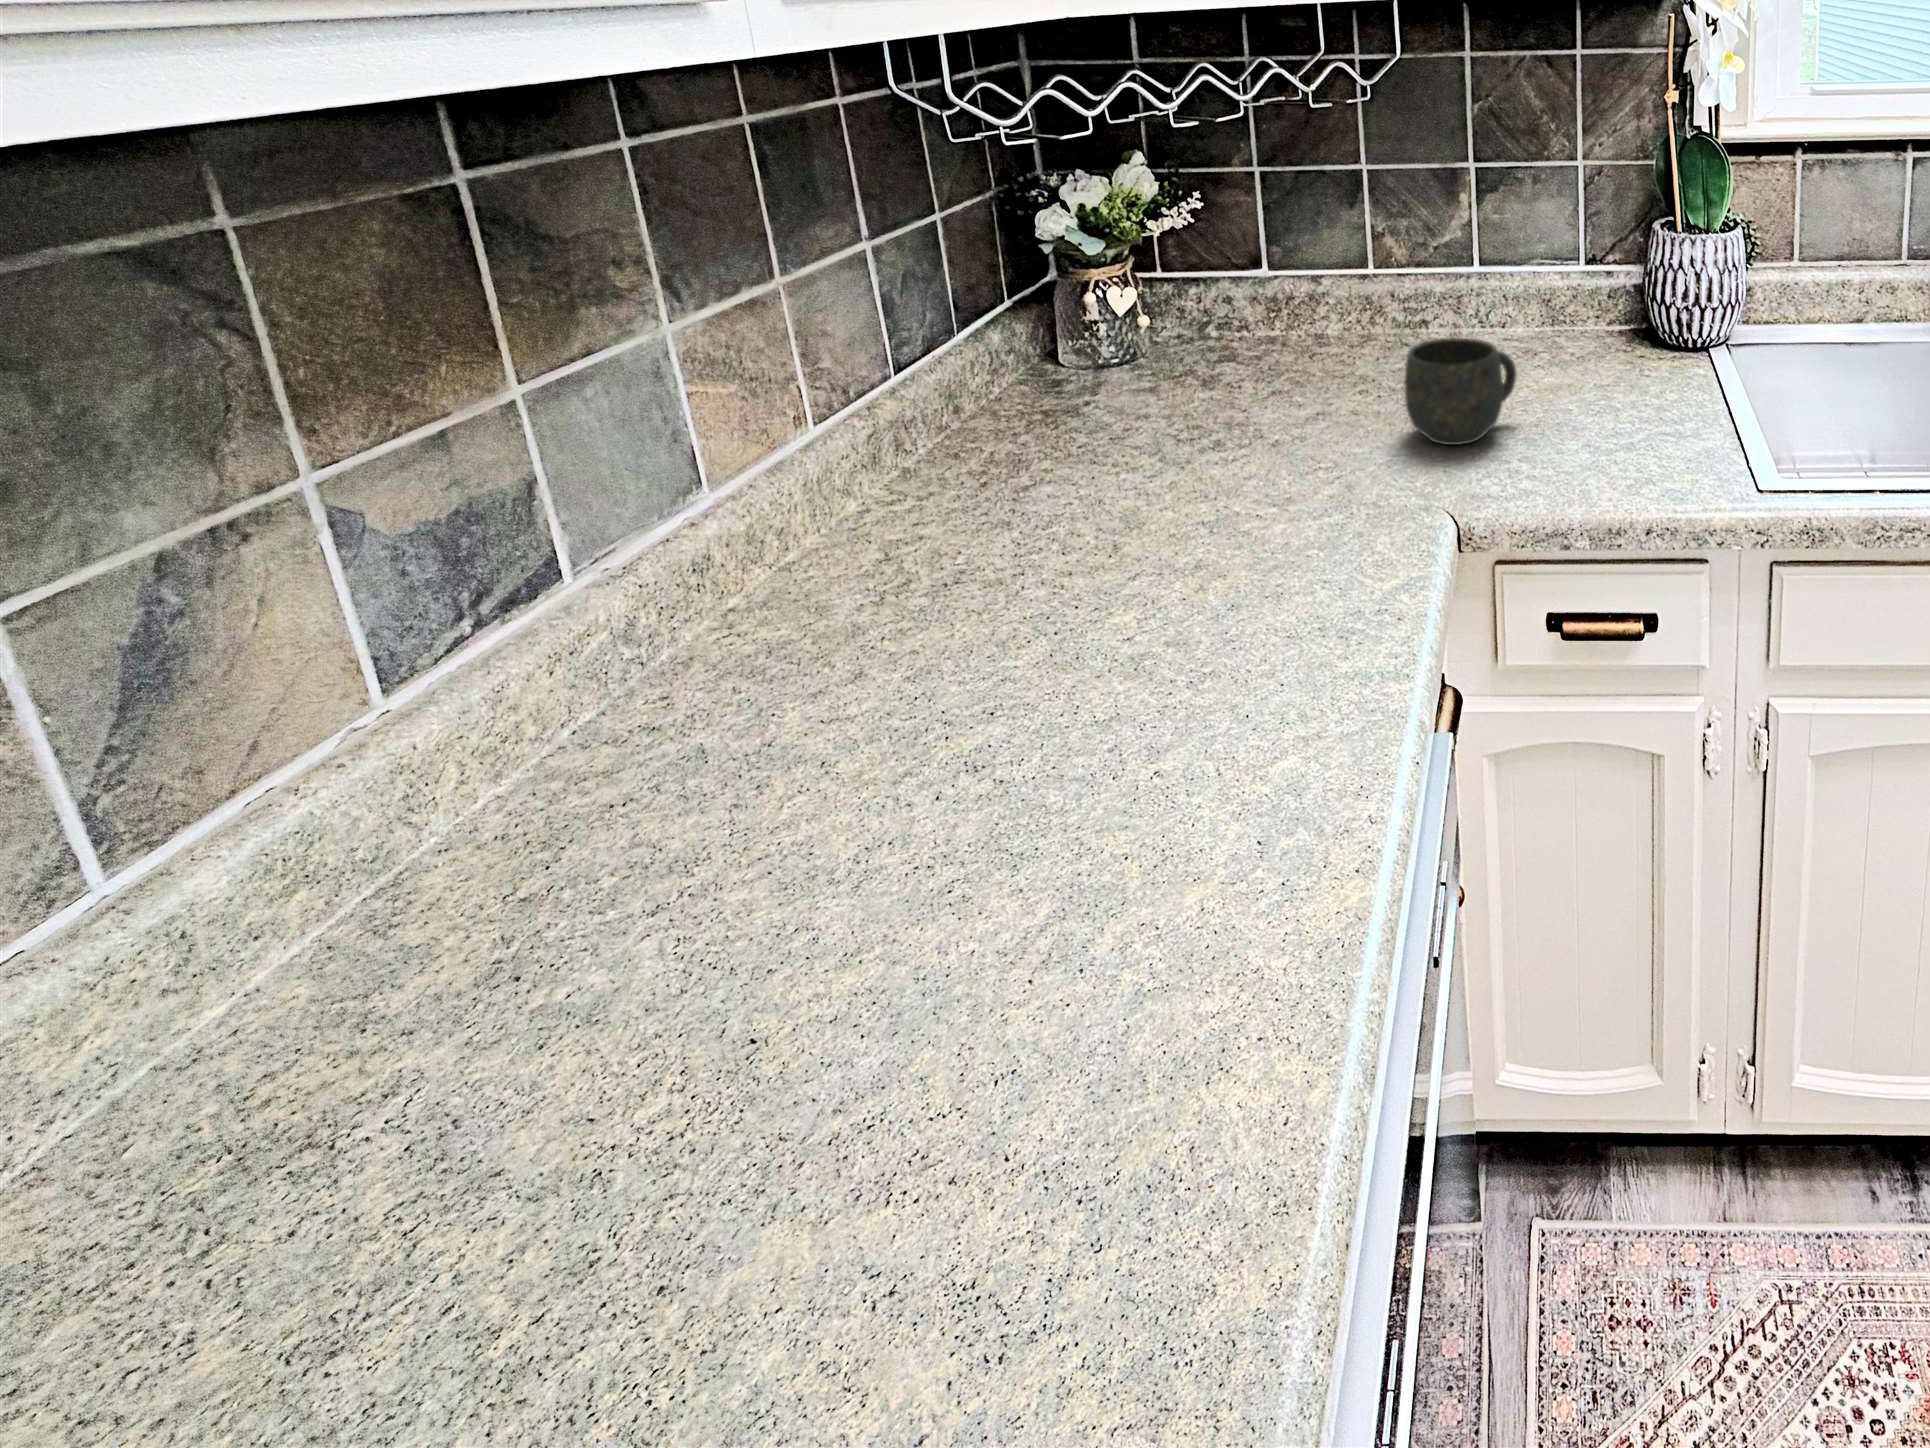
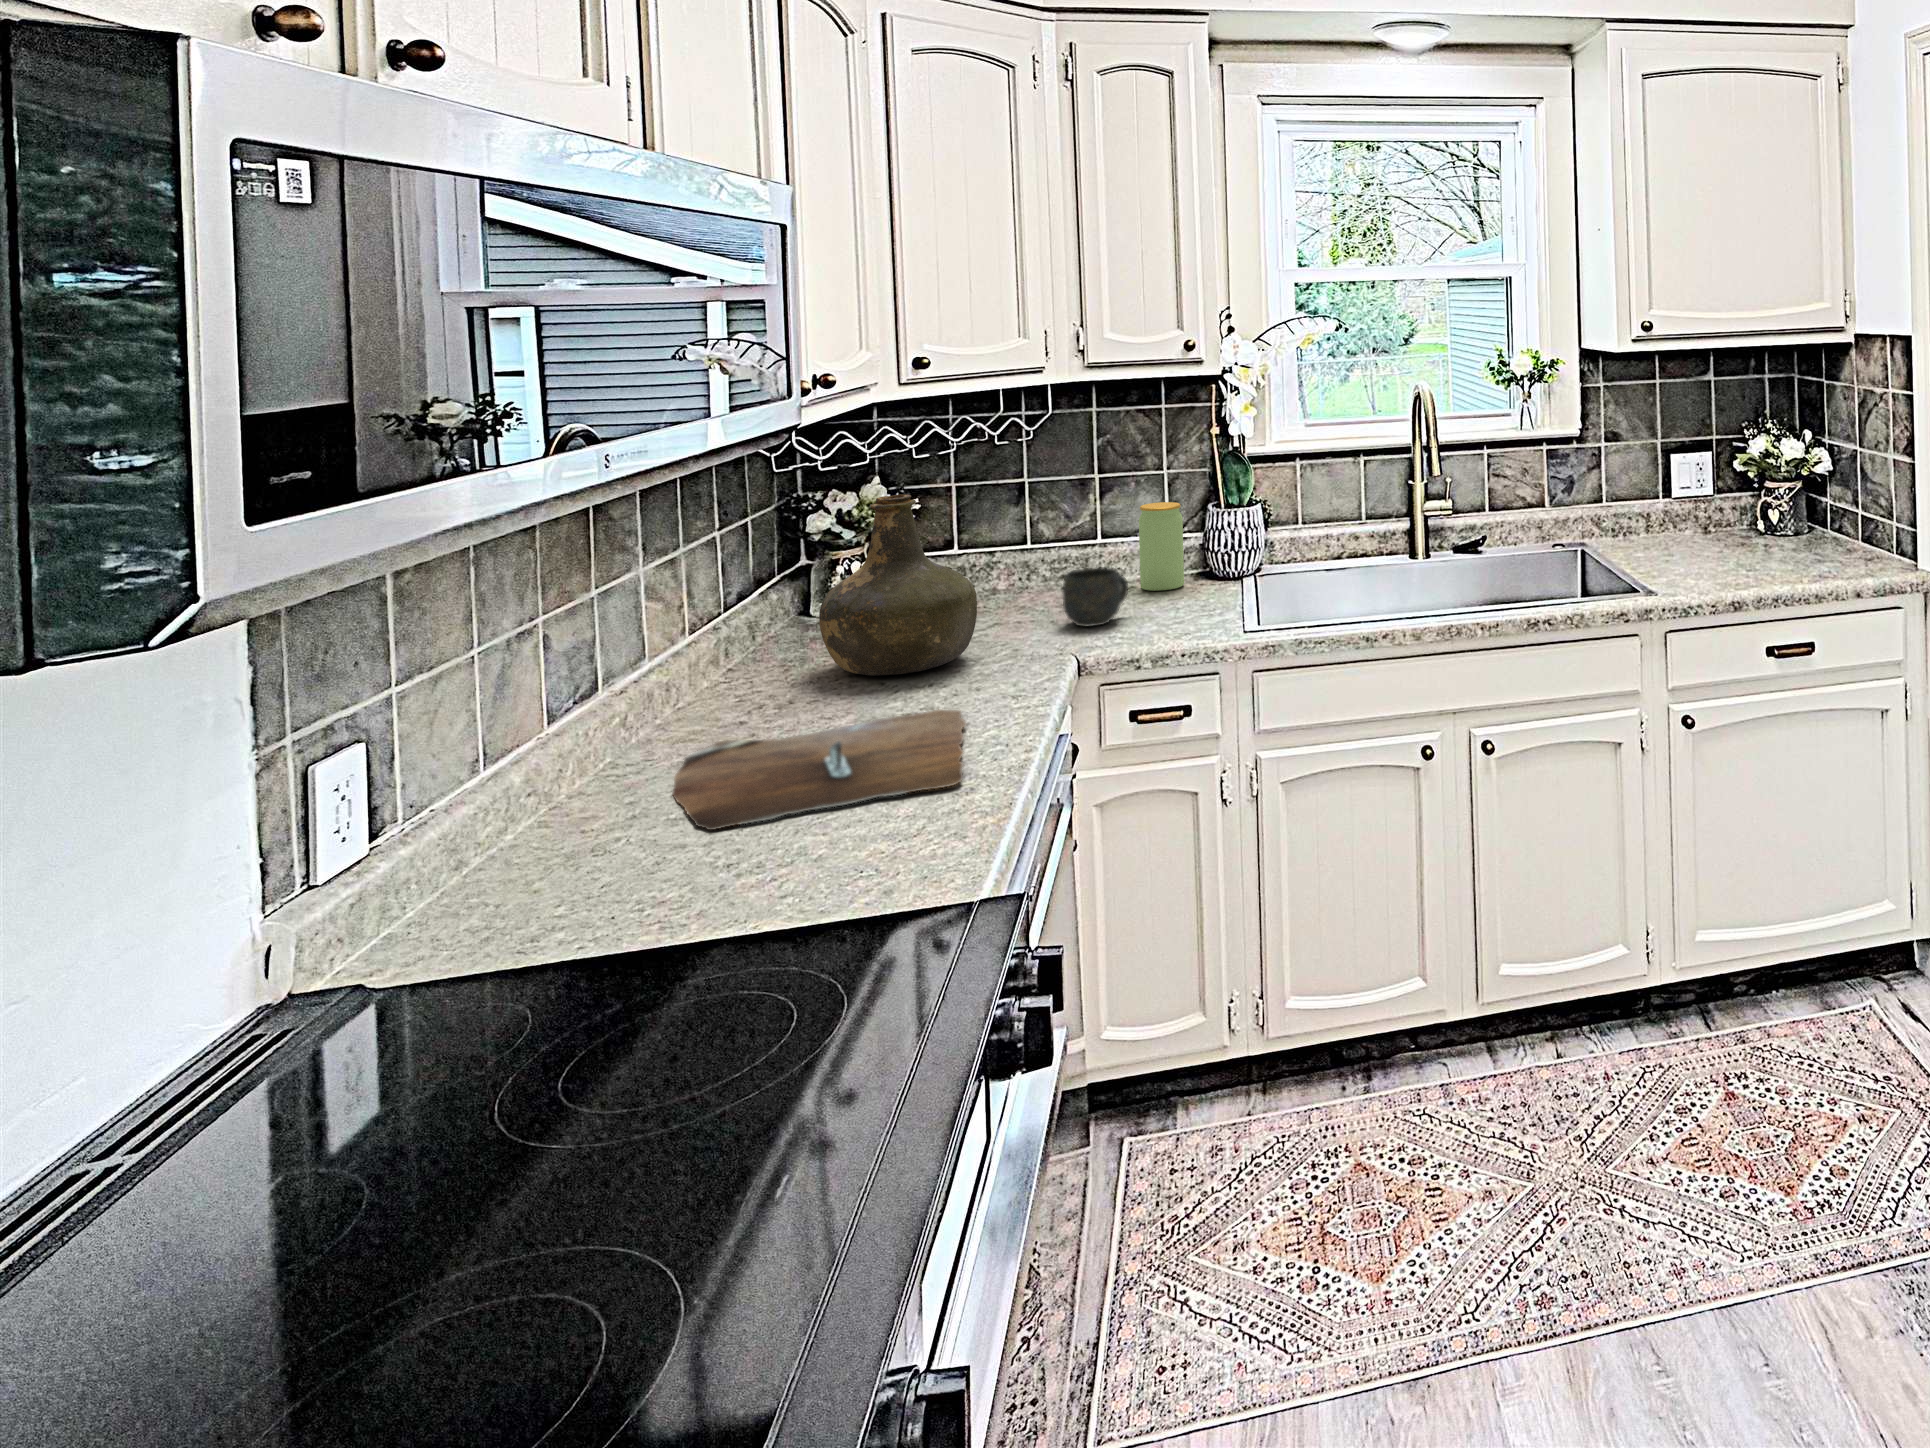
jar: none [1541,214,1611,361] -> present [1139,502,1184,591]
bottle: none [962,217,1239,553] -> present [819,494,977,676]
cutting board: none [344,692,1150,1229] -> present [672,709,966,830]

